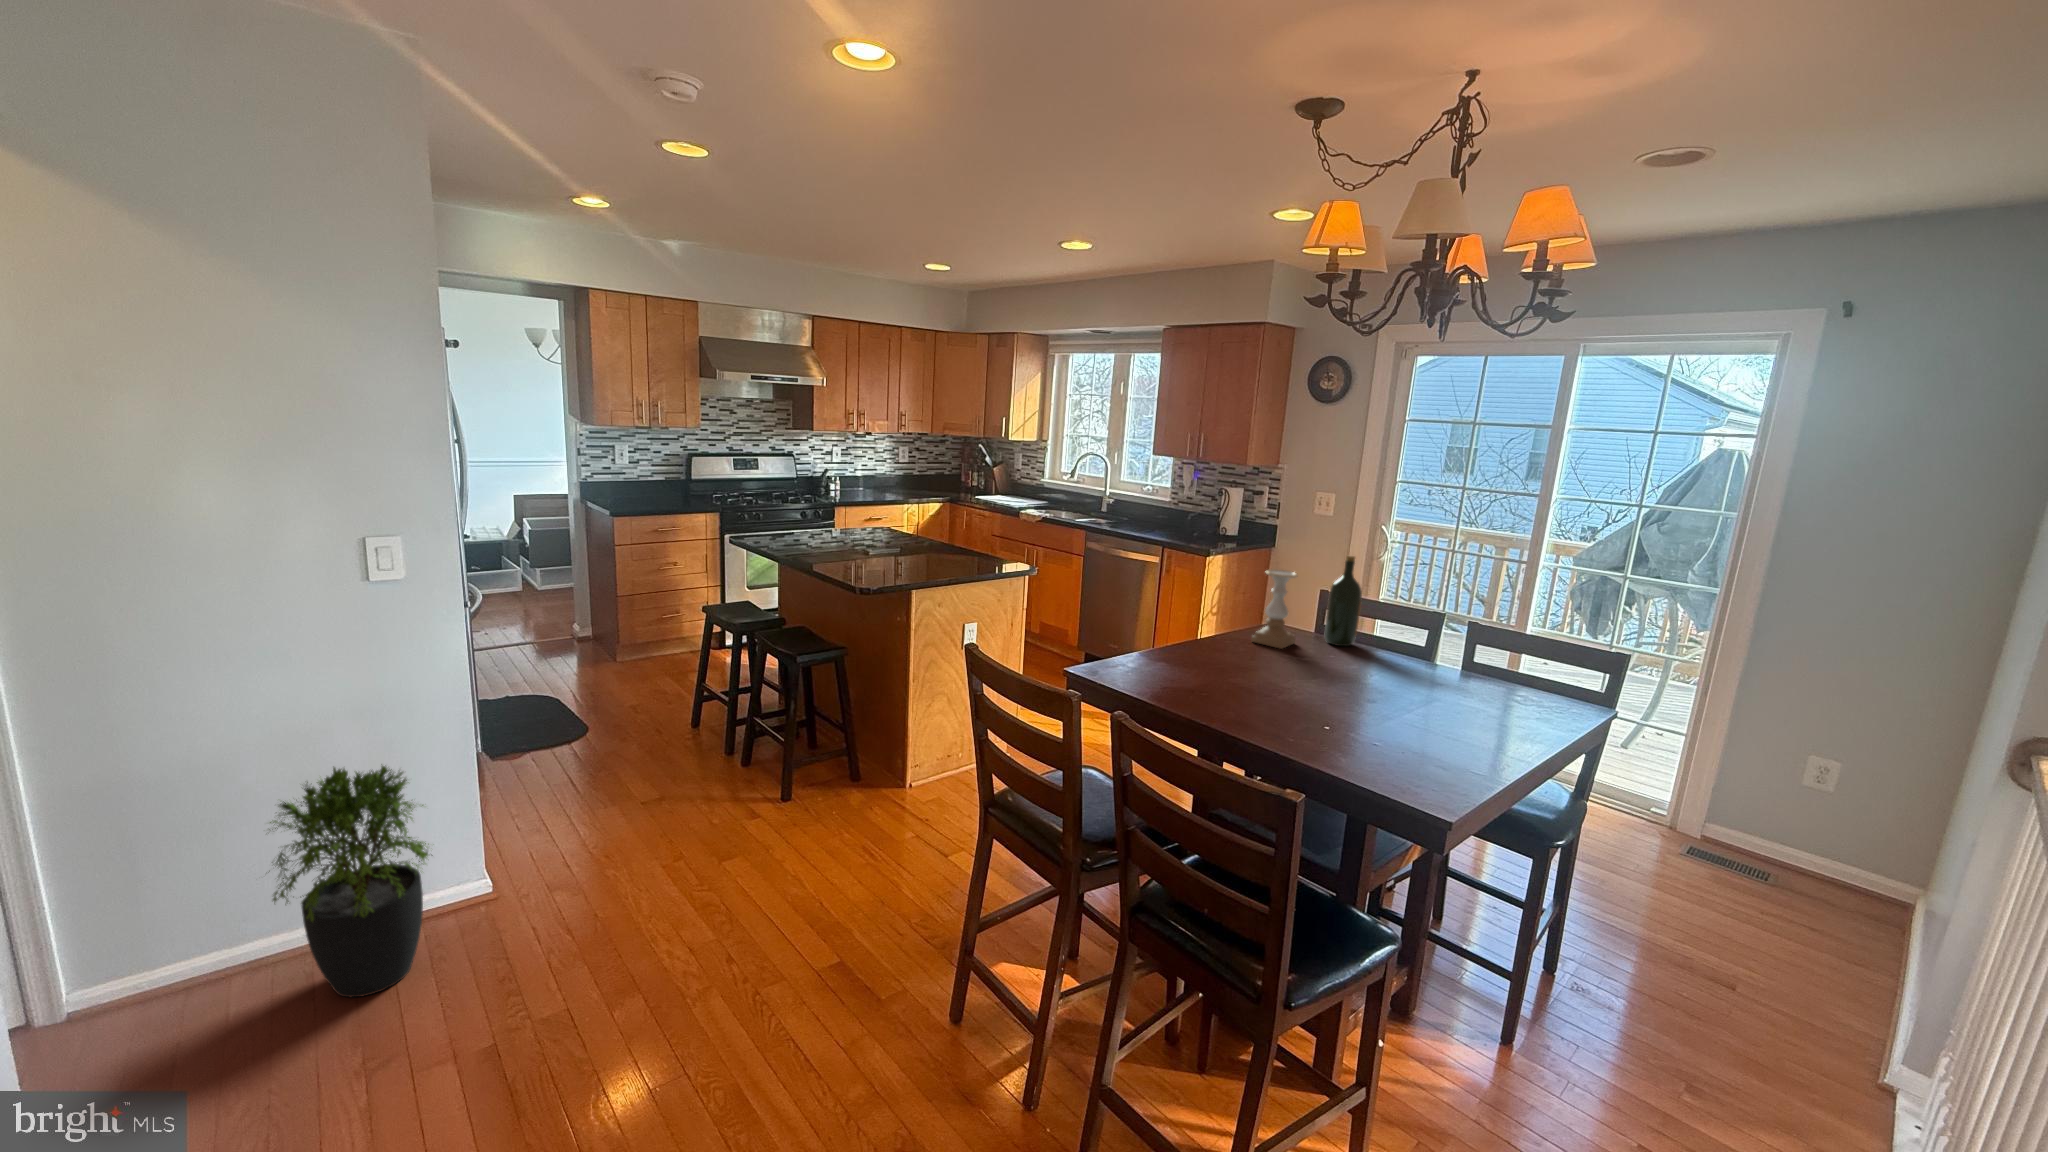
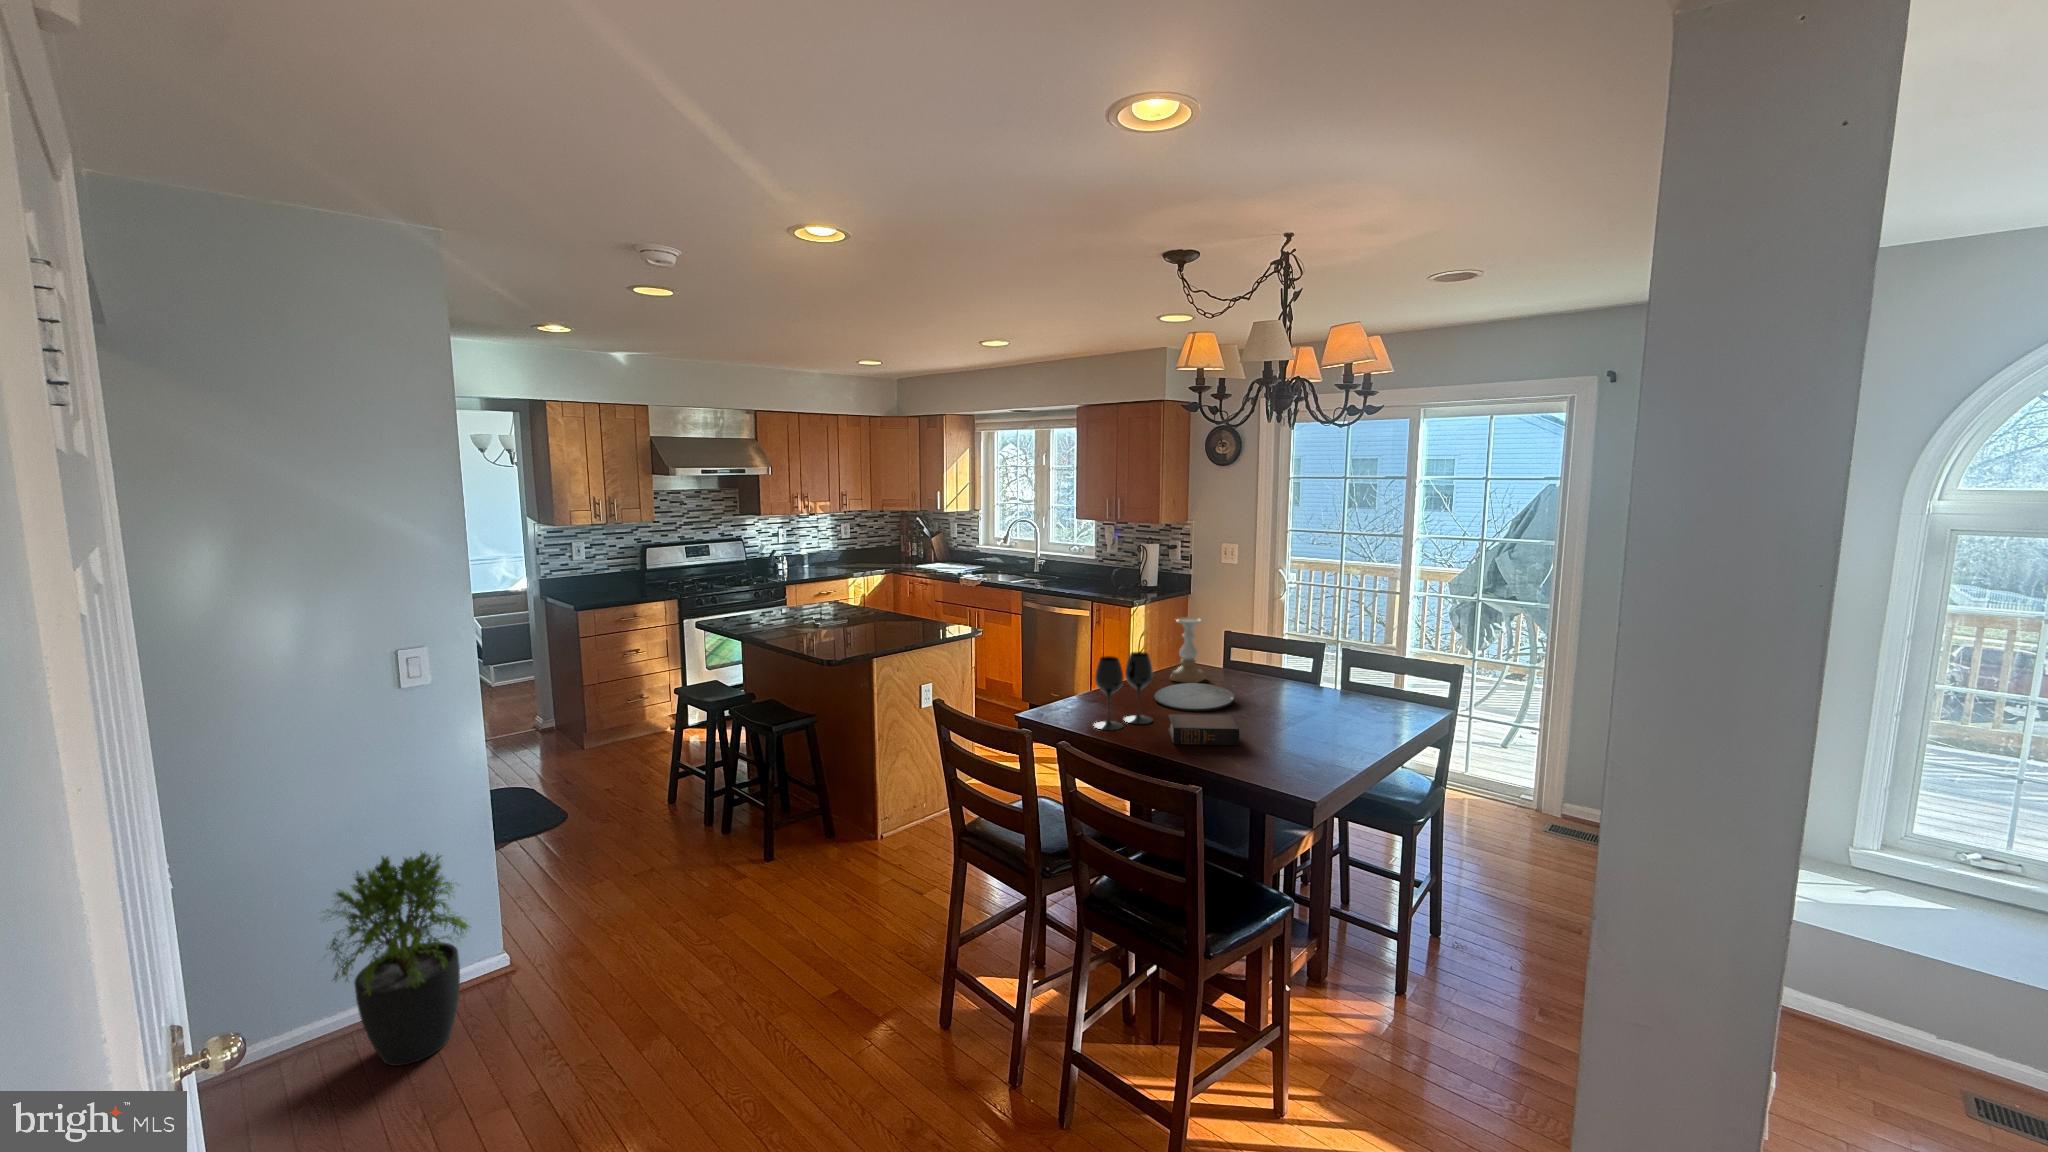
wine bottle: present [1325,556,1362,646] -> none [1230,601,1257,678]
wine glass: none [1158,605,1236,697] -> present [1094,652,1153,730]
plate: none [1233,647,1332,683] -> present [1154,683,1235,711]
book: none [1250,684,1342,730] -> present [1168,714,1239,745]

